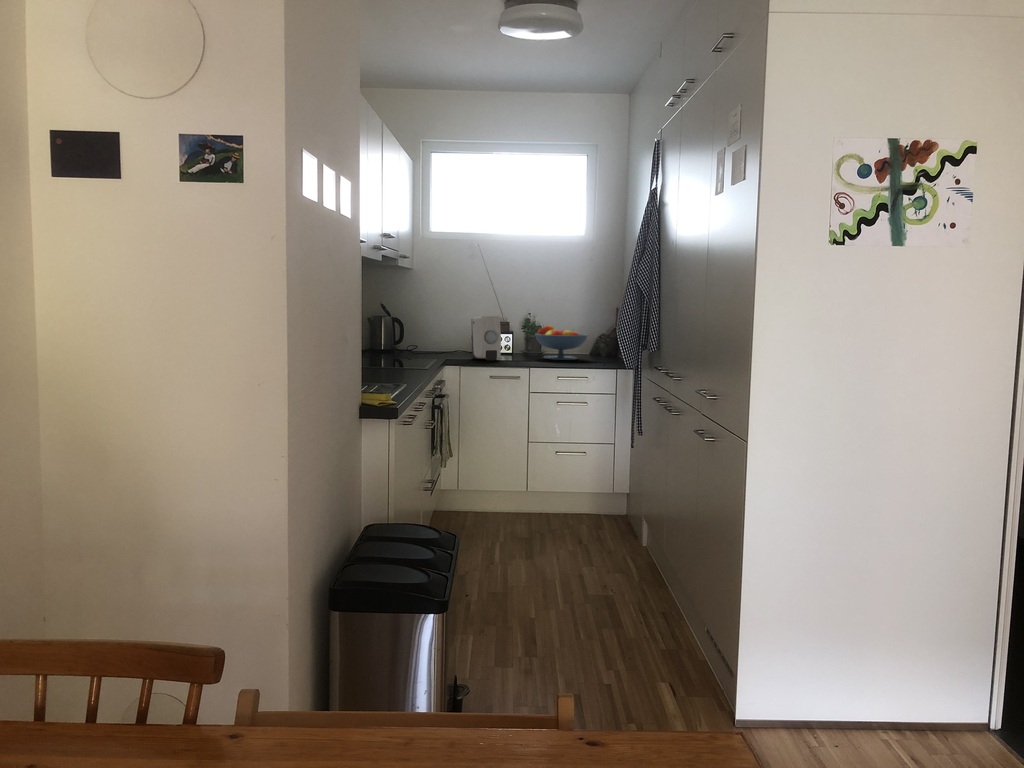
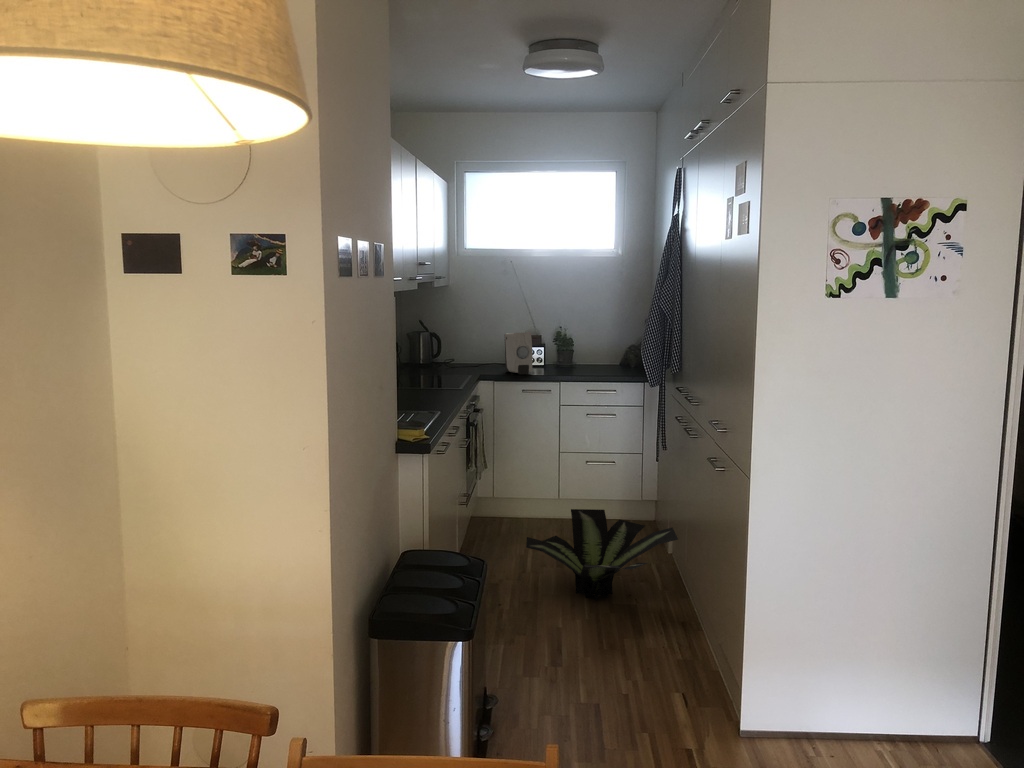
fruit bowl: present [535,325,588,360] -> none [565,338,616,372]
potted plant: none [496,498,658,593] -> present [526,509,678,600]

